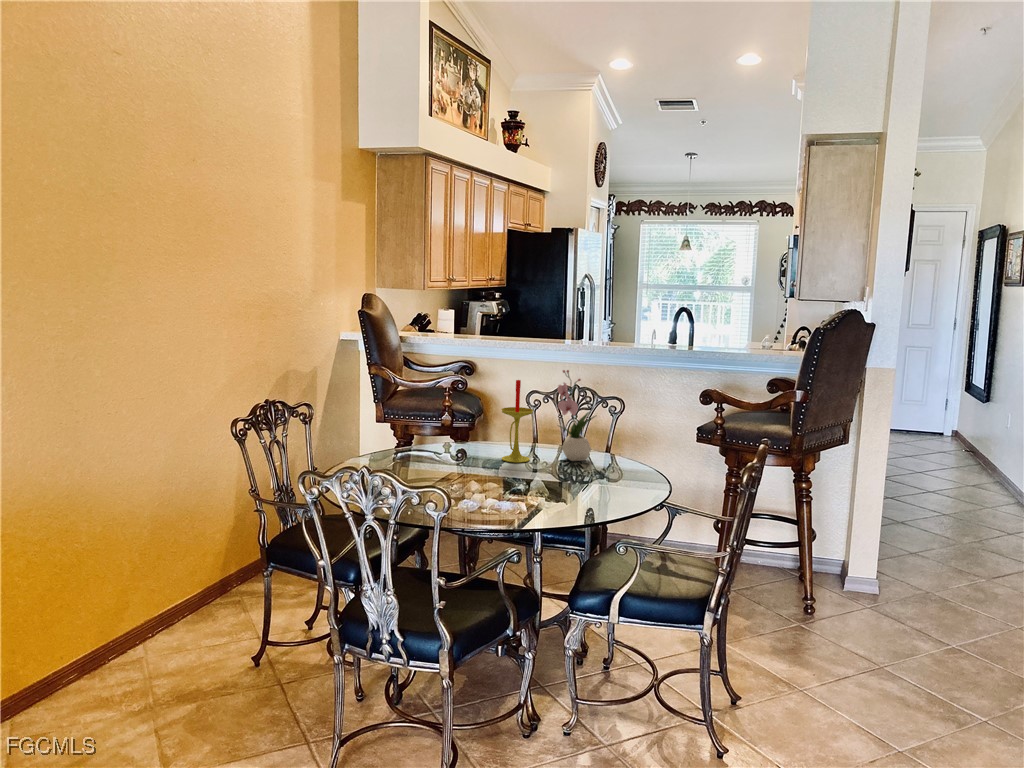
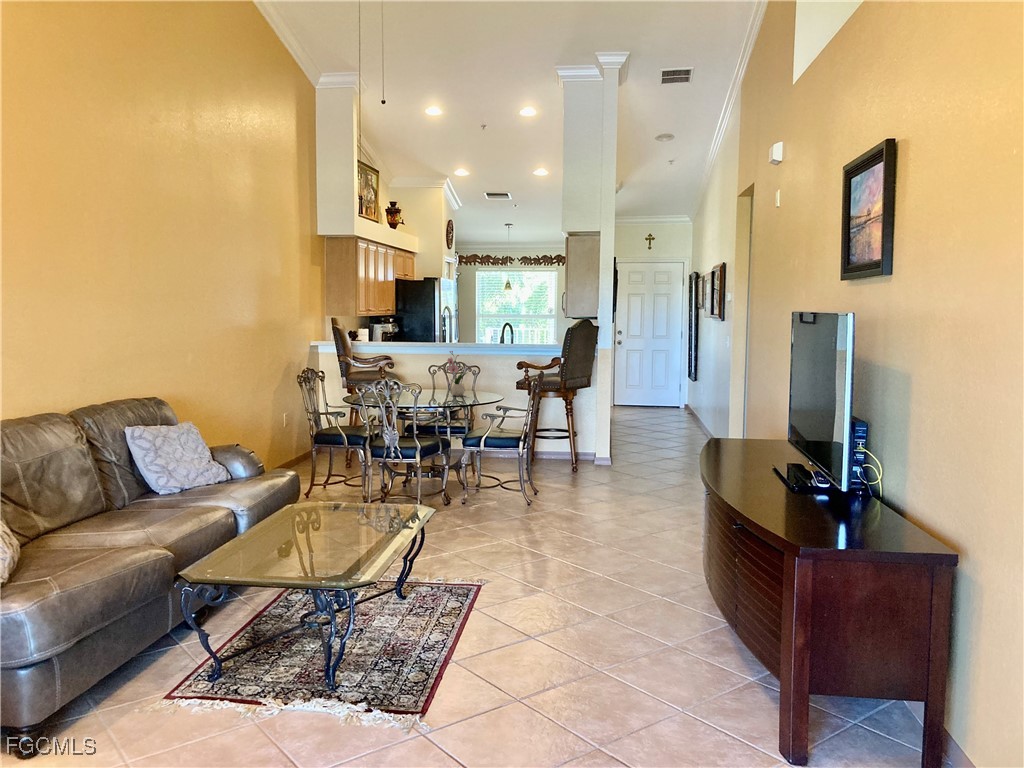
candle: present [501,380,533,463] -> none [420,355,436,397]

